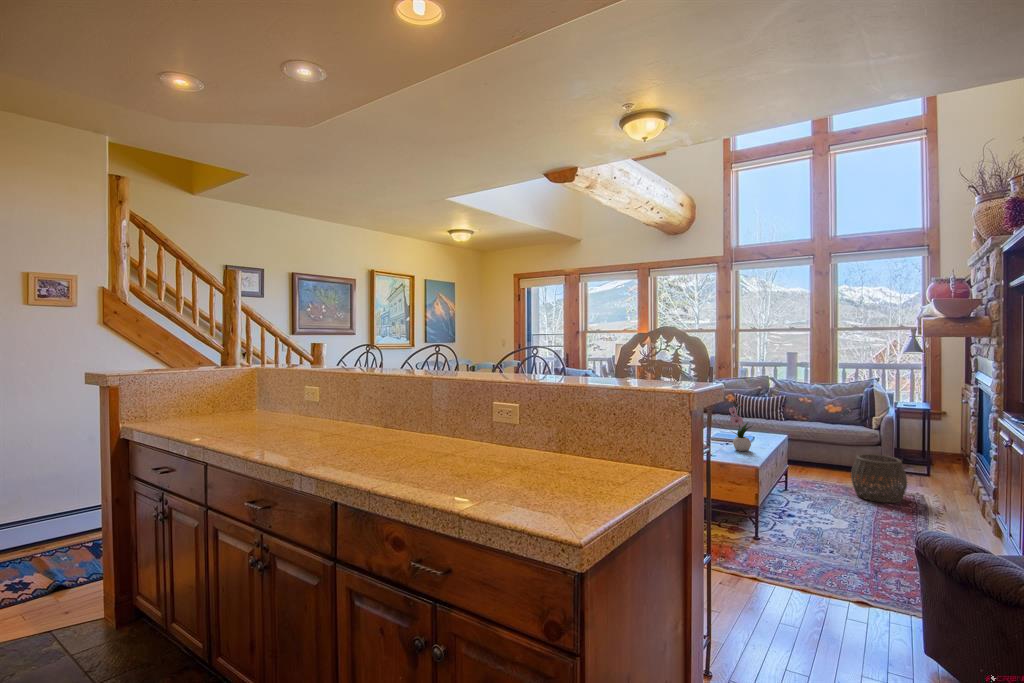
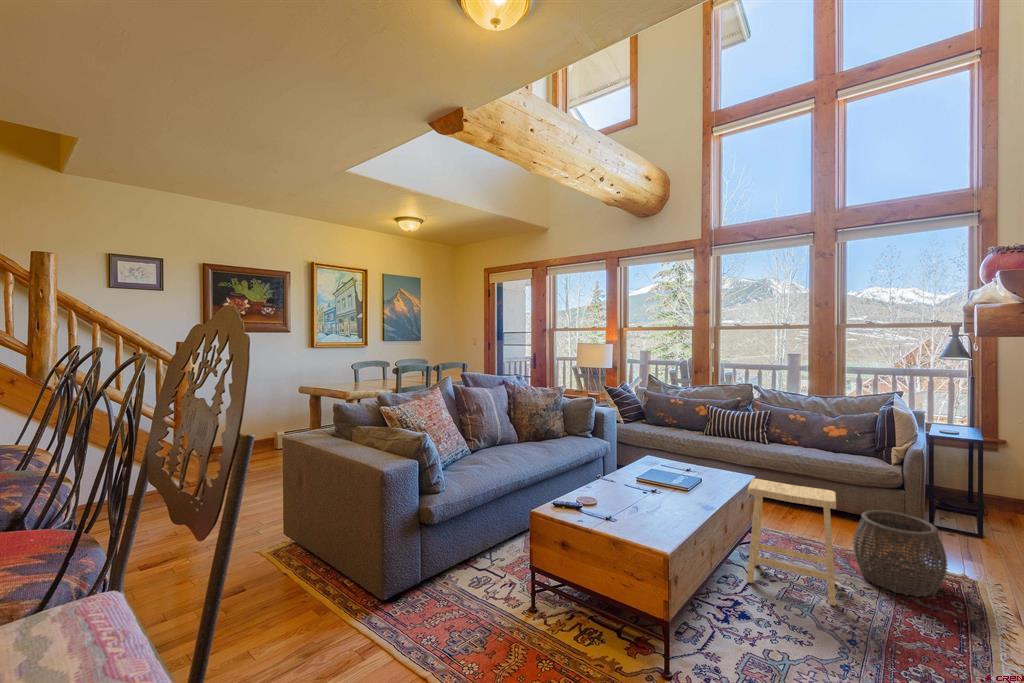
flower arrangement: present [729,399,753,451] -> none [648,428,685,510]
footstool: none [787,435,843,509] -> present [747,479,836,606]

